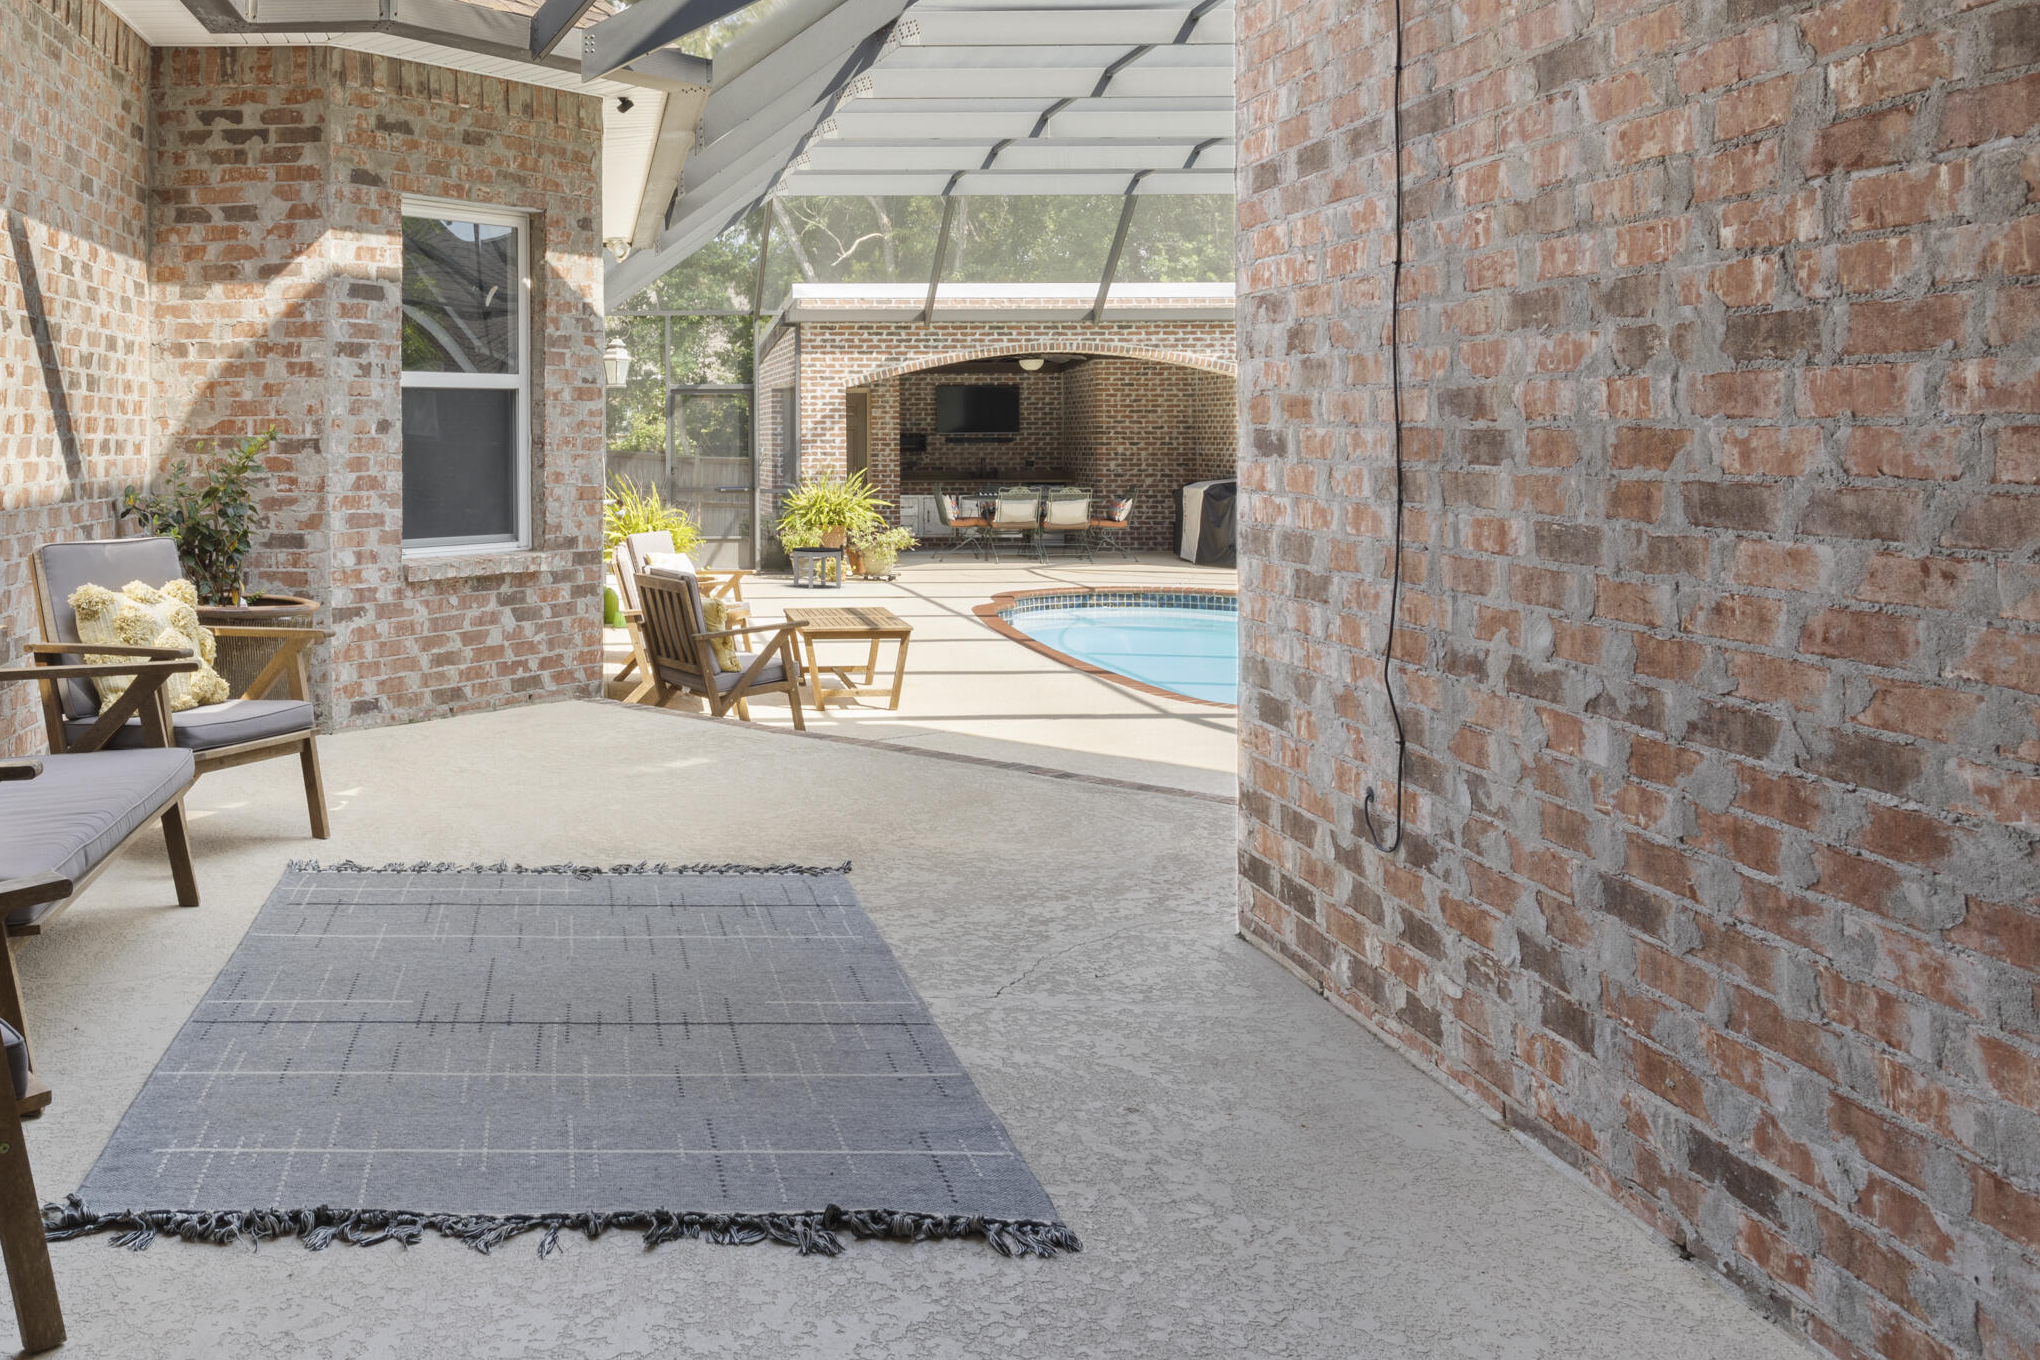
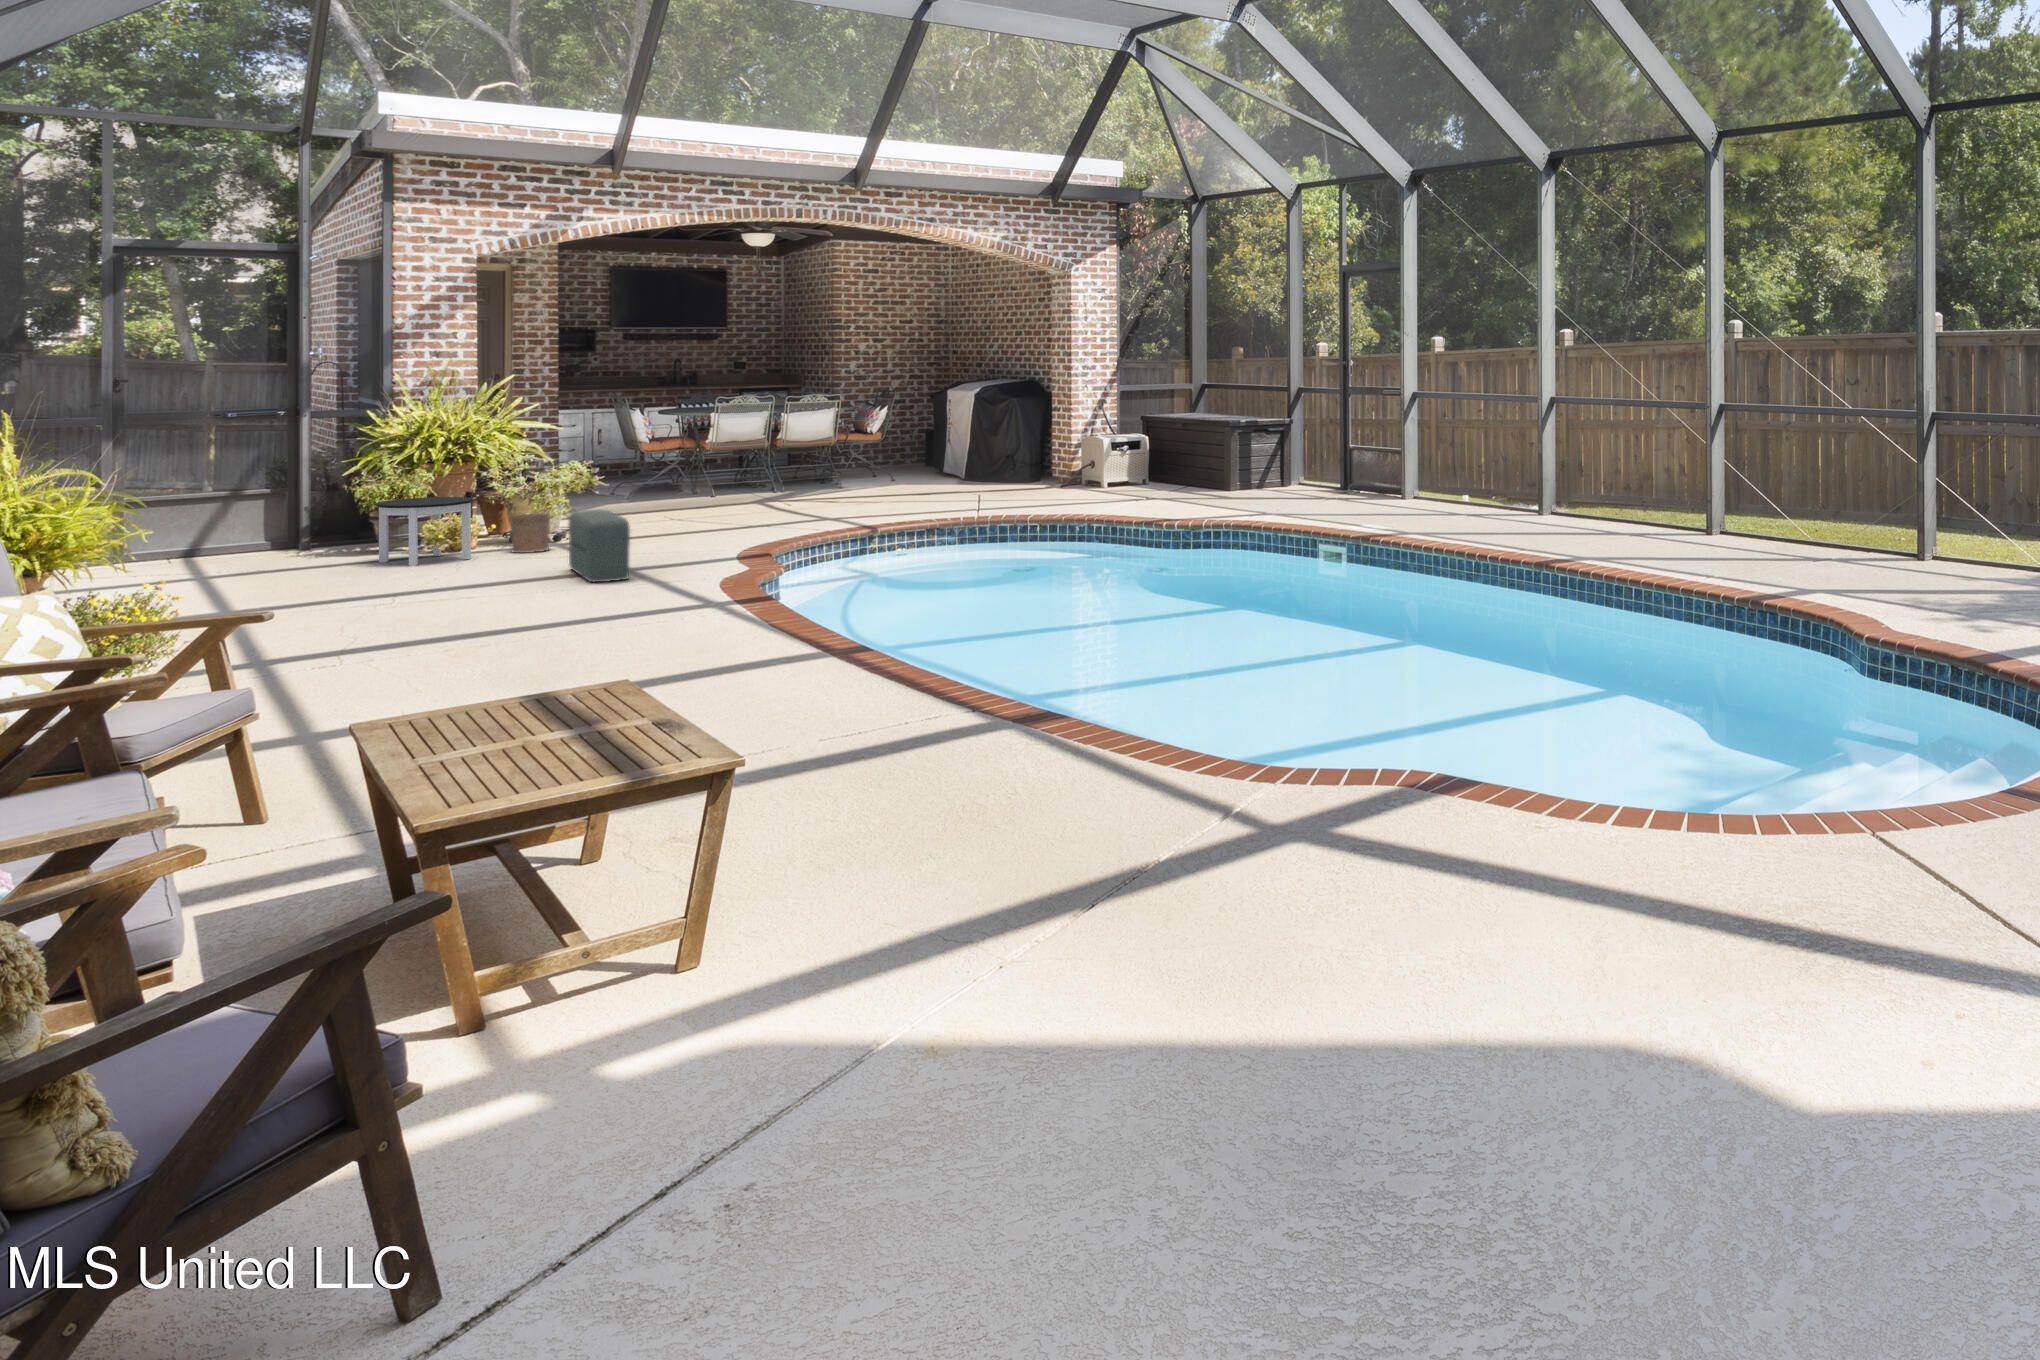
bucket: none [862,548,886,587] -> present [510,499,551,553]
pouf: none [893,559,924,603] -> present [568,510,630,582]

